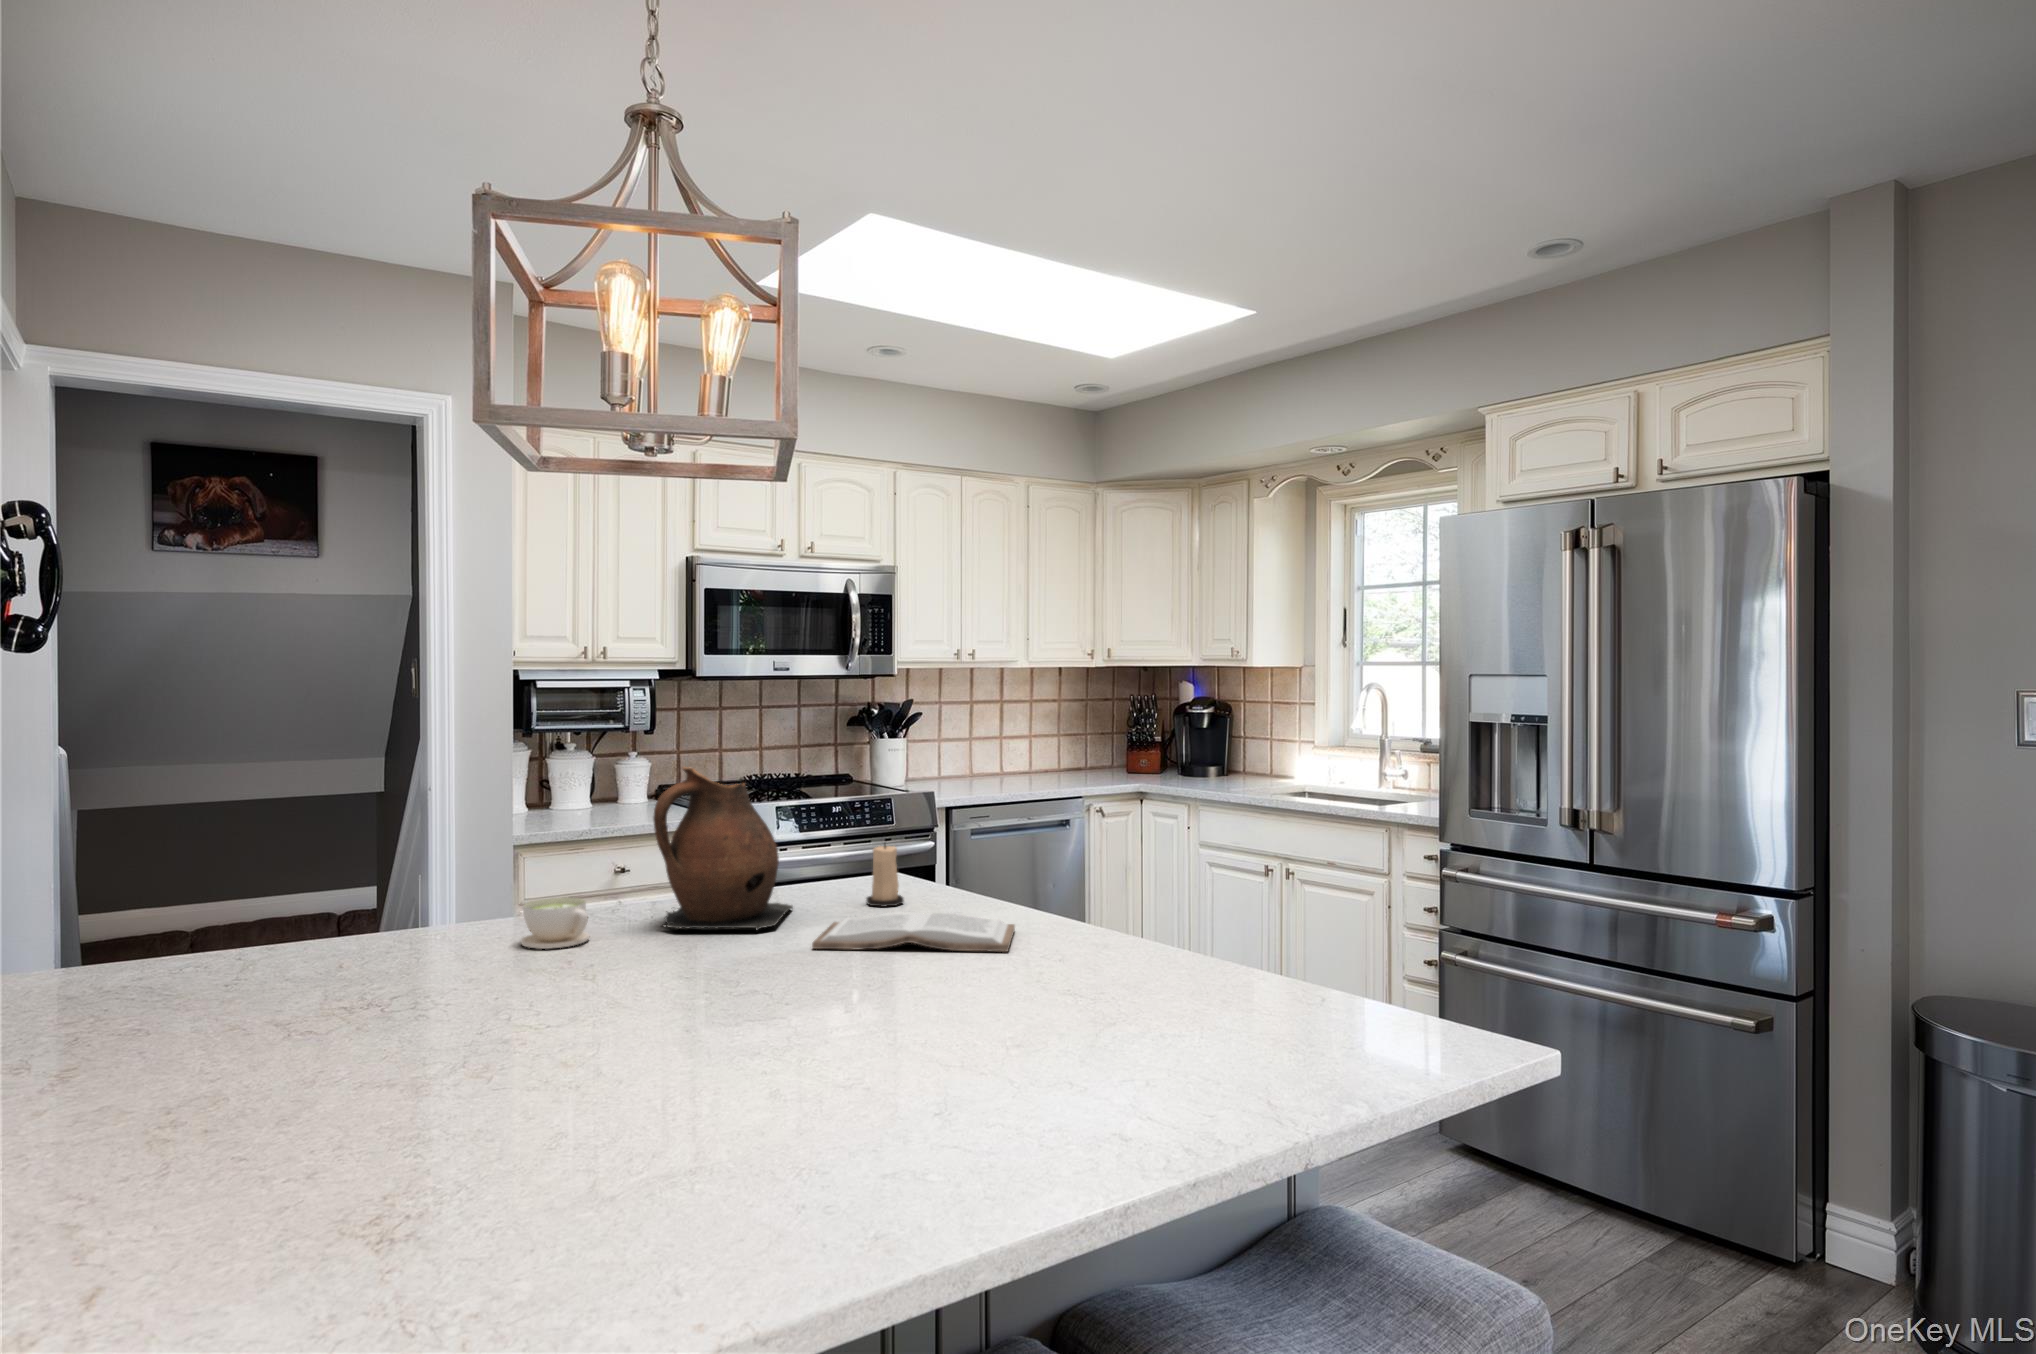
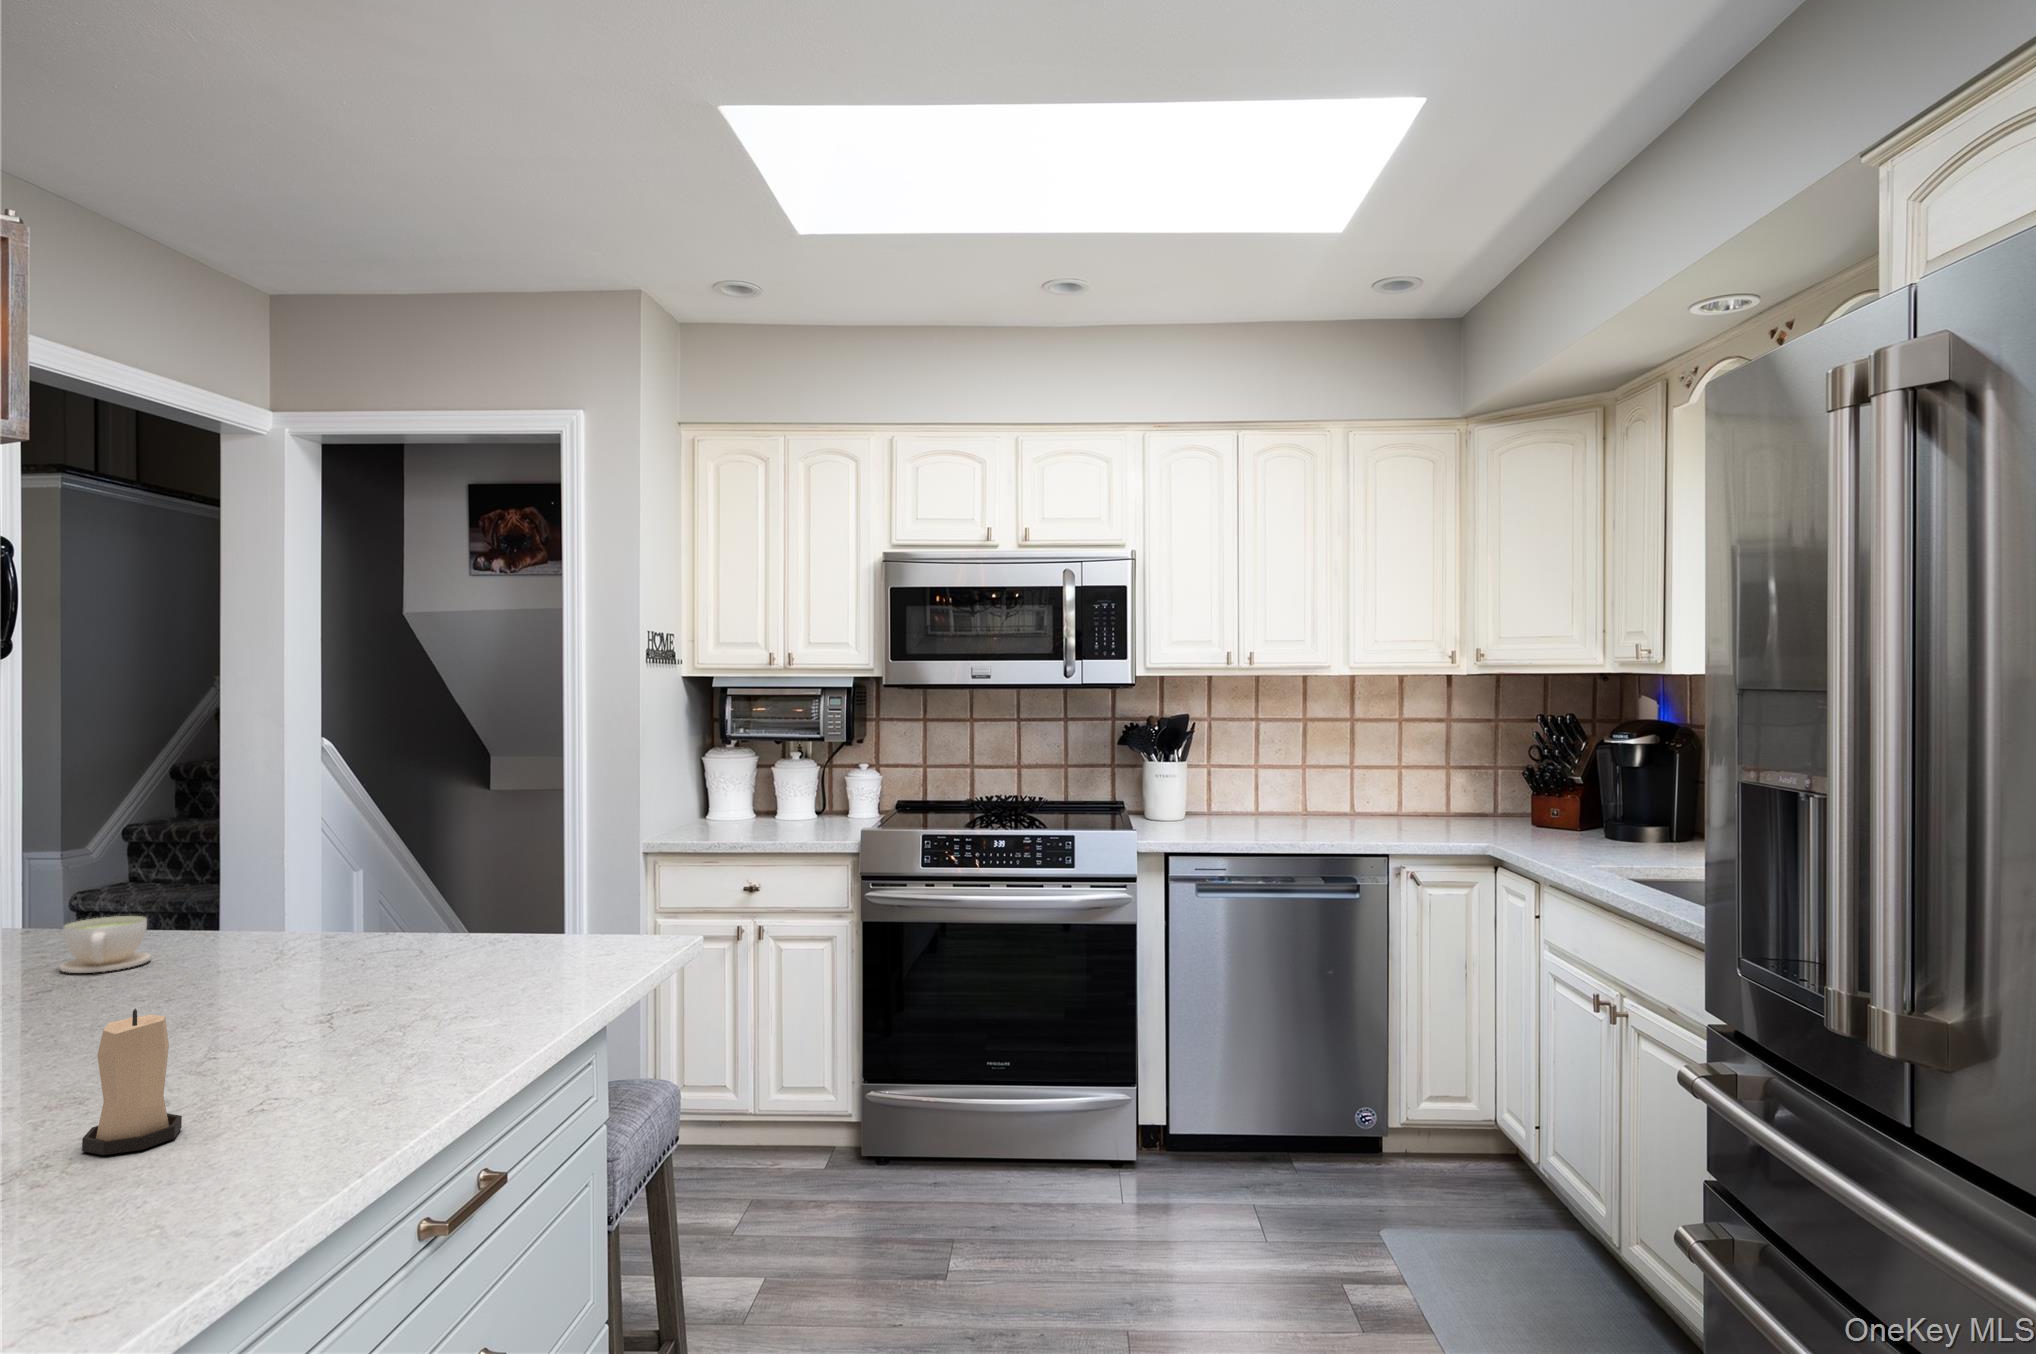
ceramic pitcher: present [653,767,793,930] -> none [197,778,404,989]
candle: present [866,844,904,907] -> present [82,1008,182,1155]
book: present [812,912,1015,952] -> none [160,989,399,1086]

